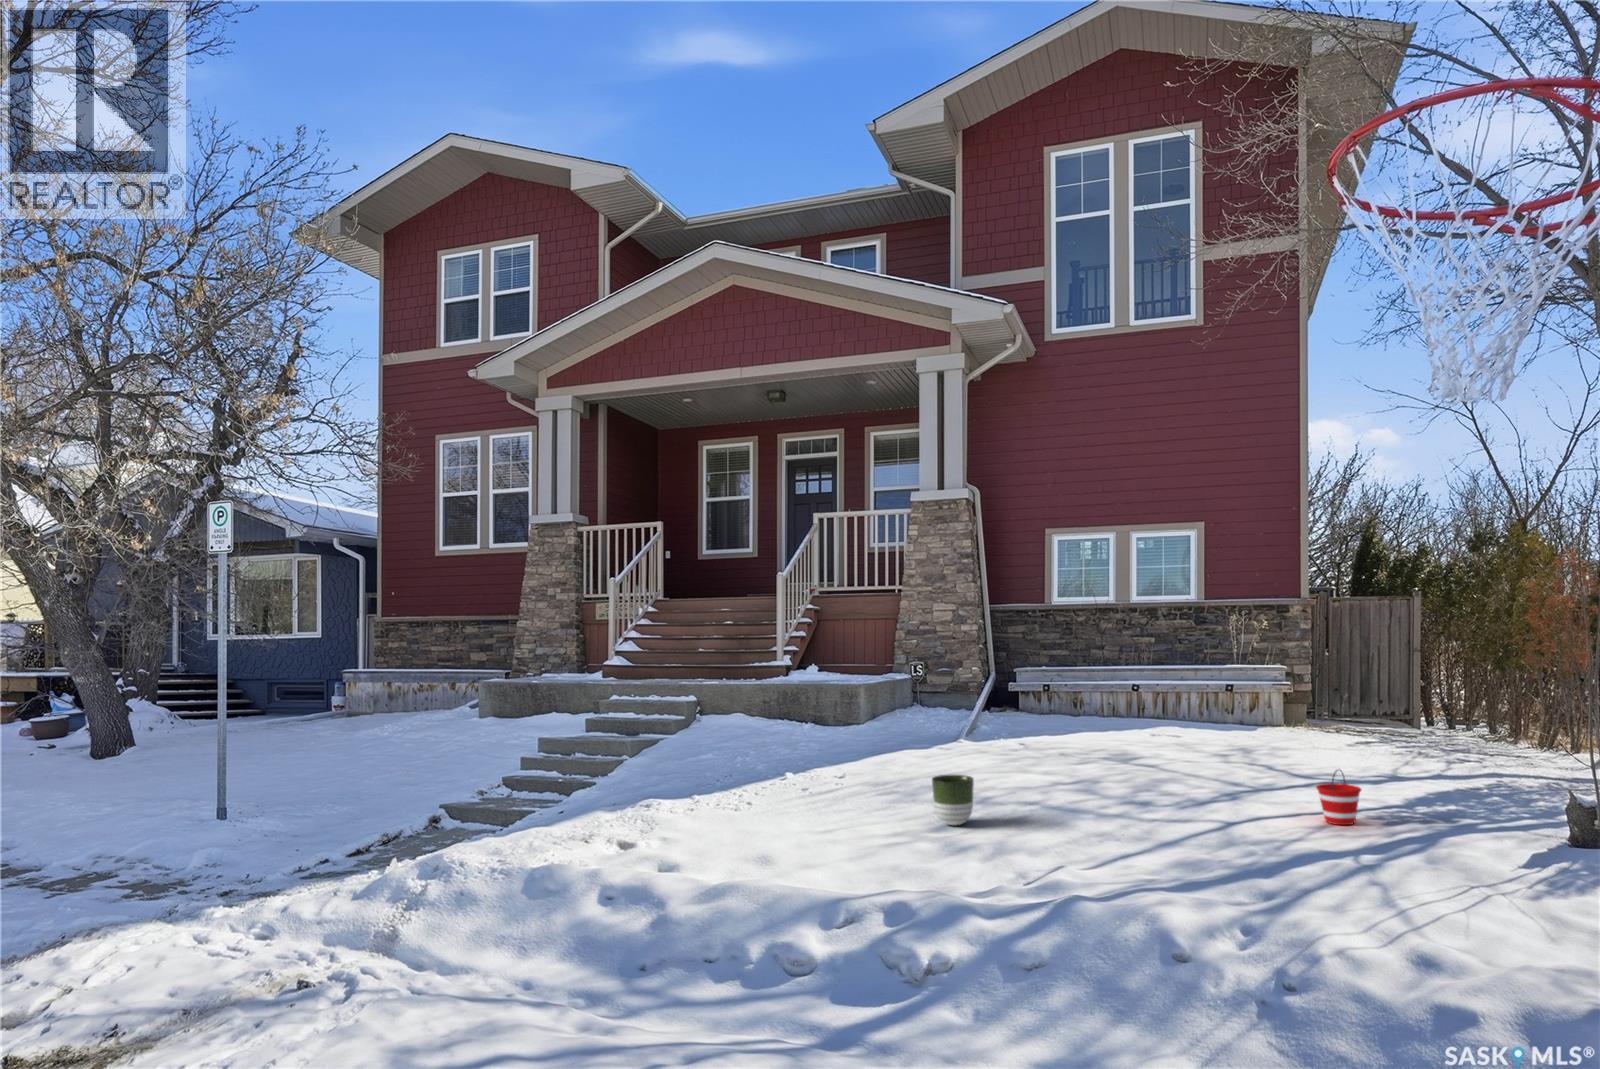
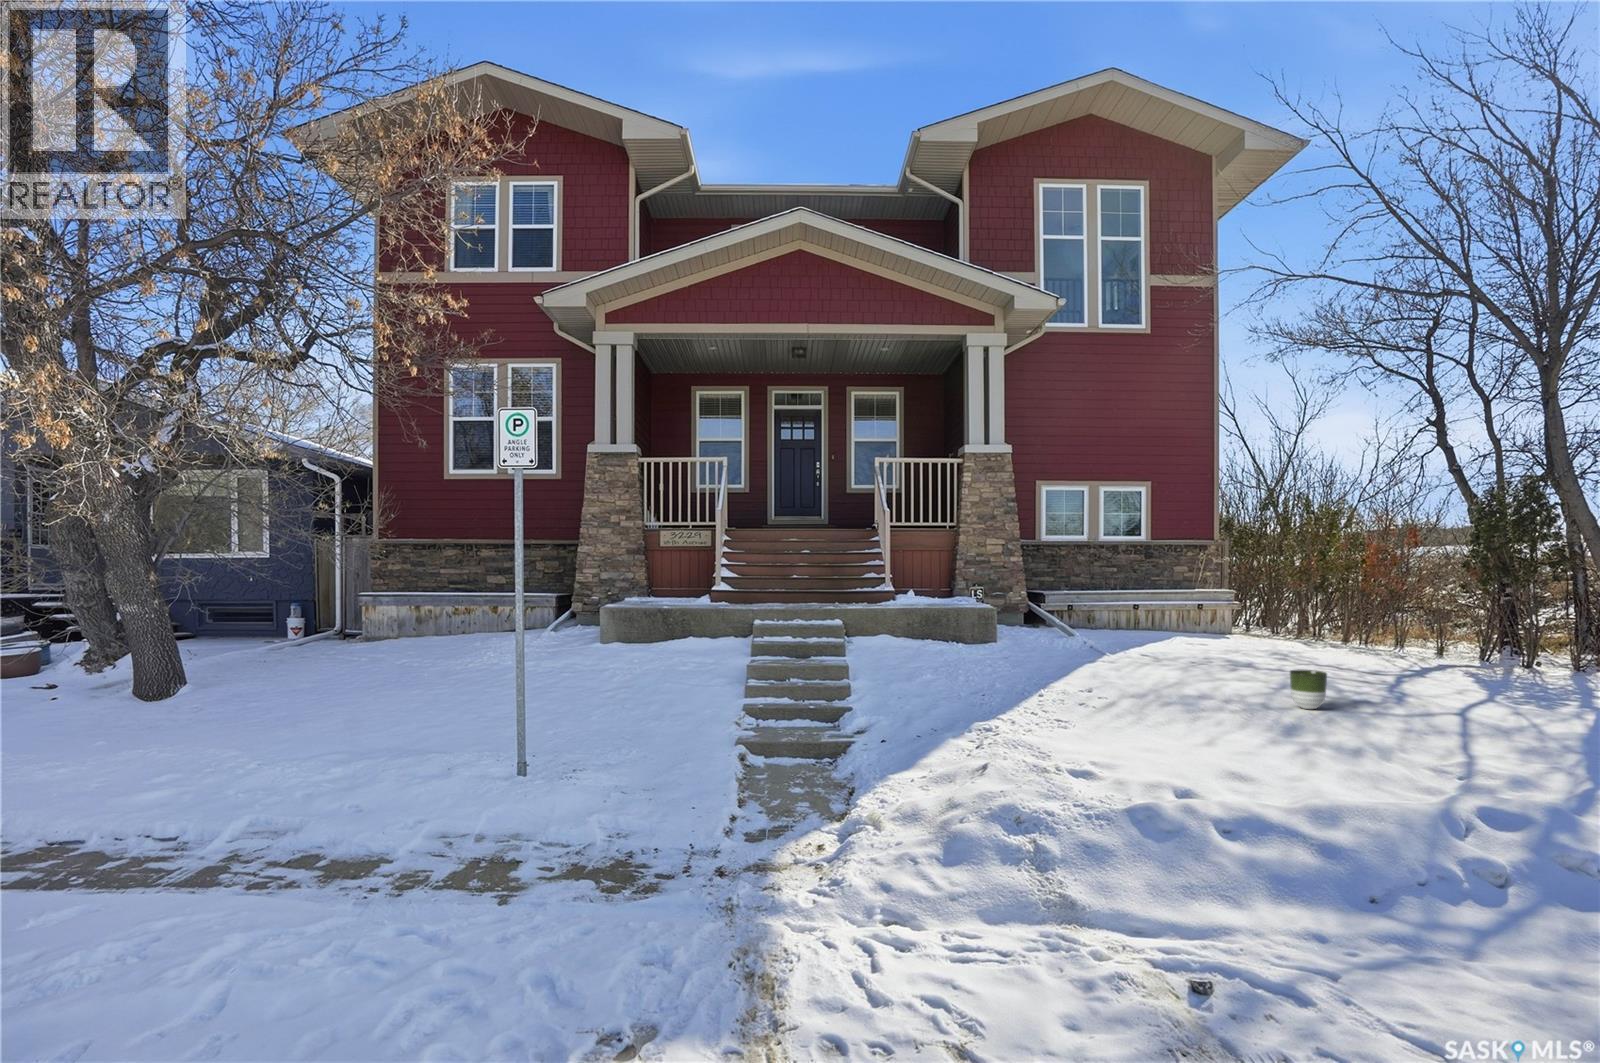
bucket: present [1316,770,1361,825] -> none [1508,654,1545,693]

